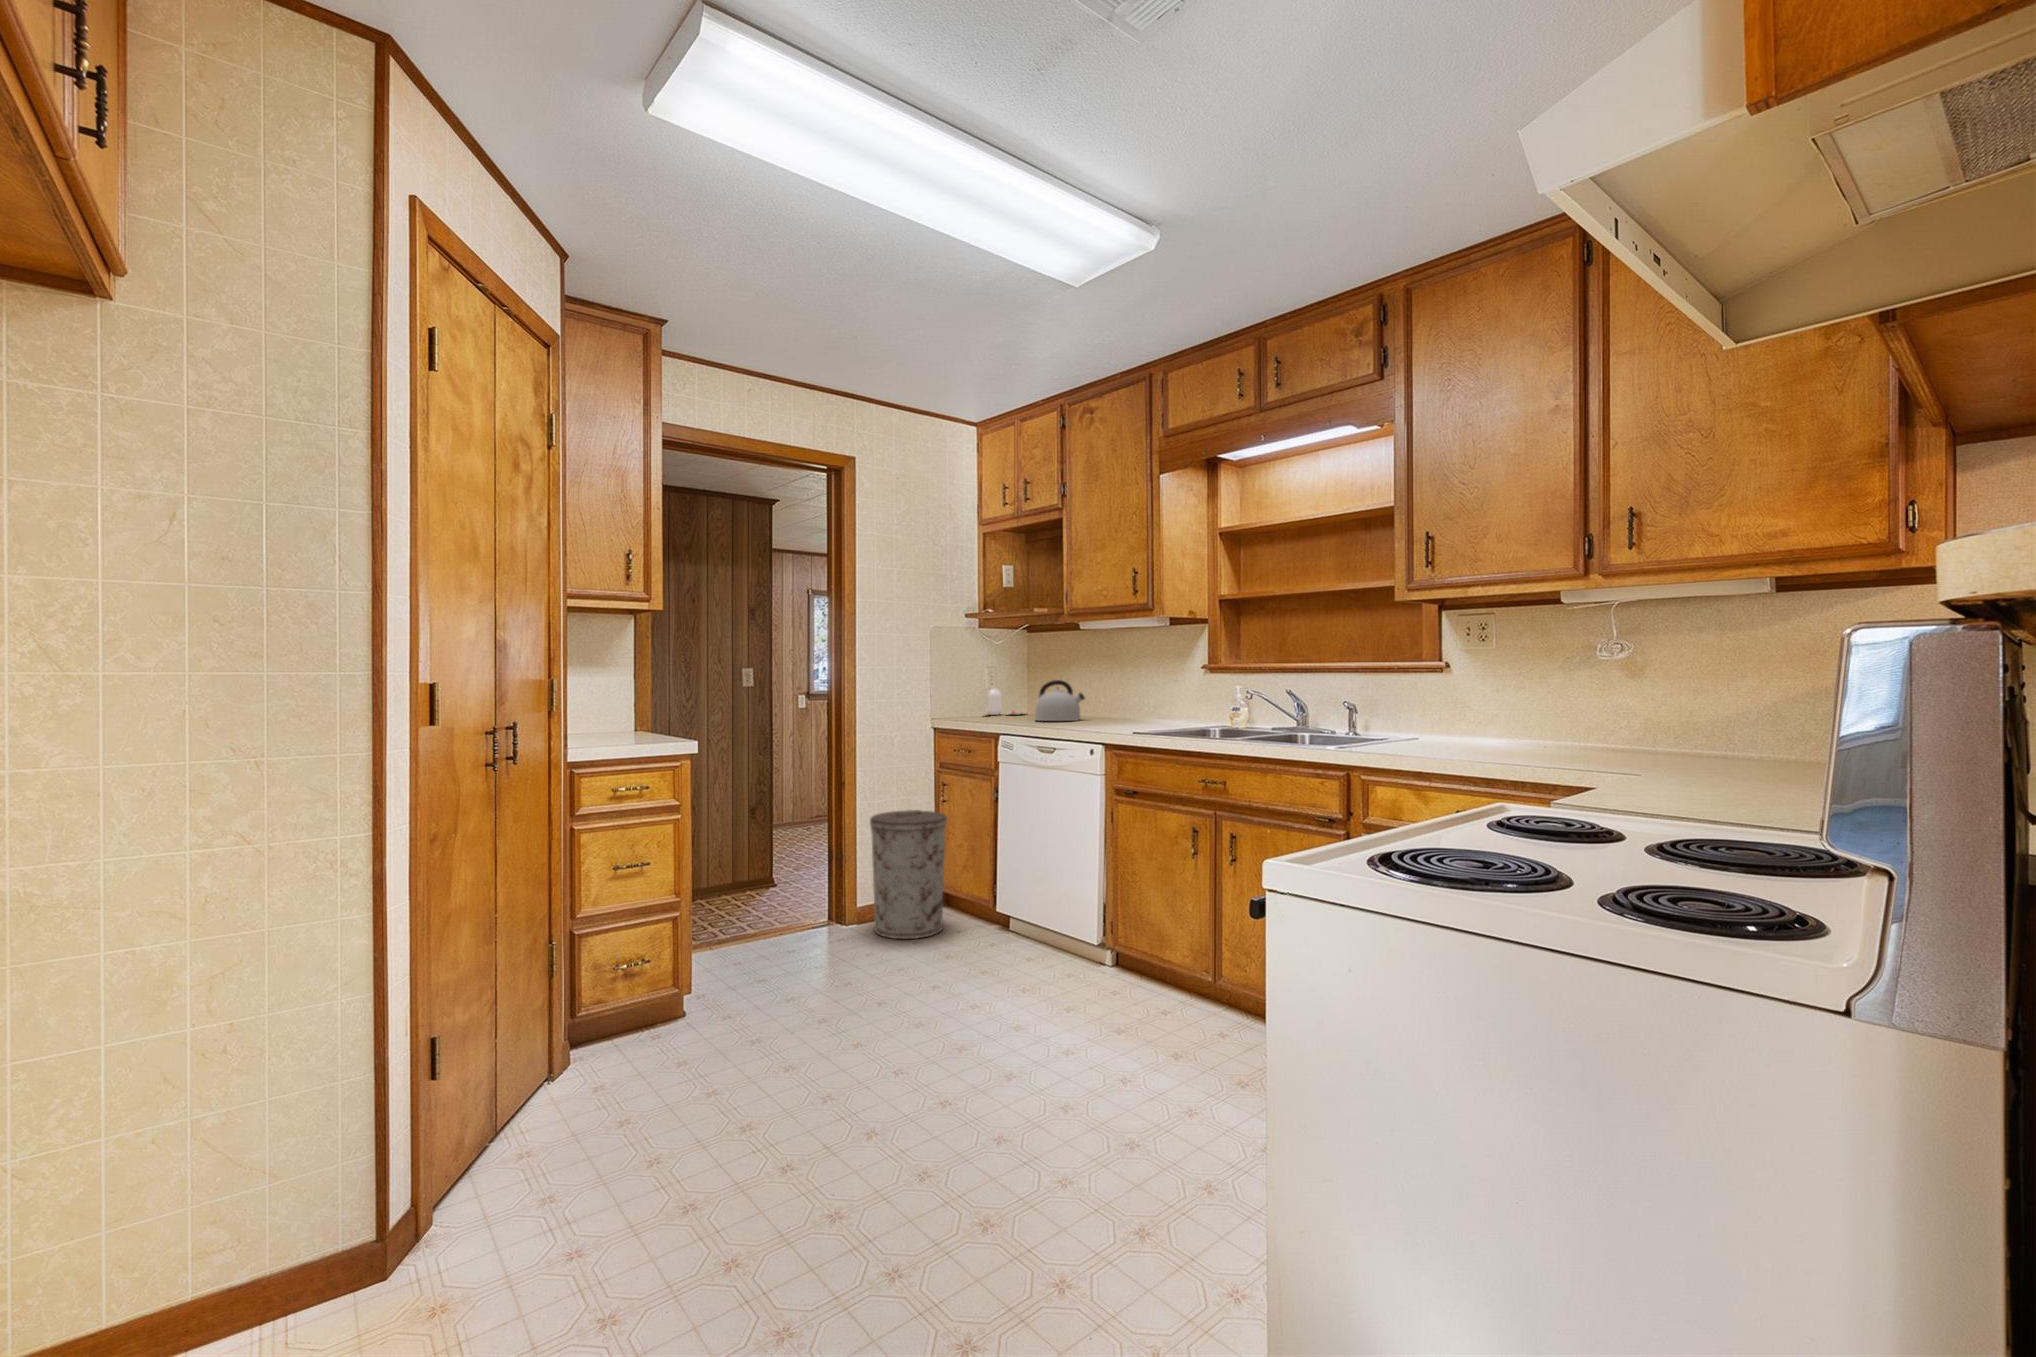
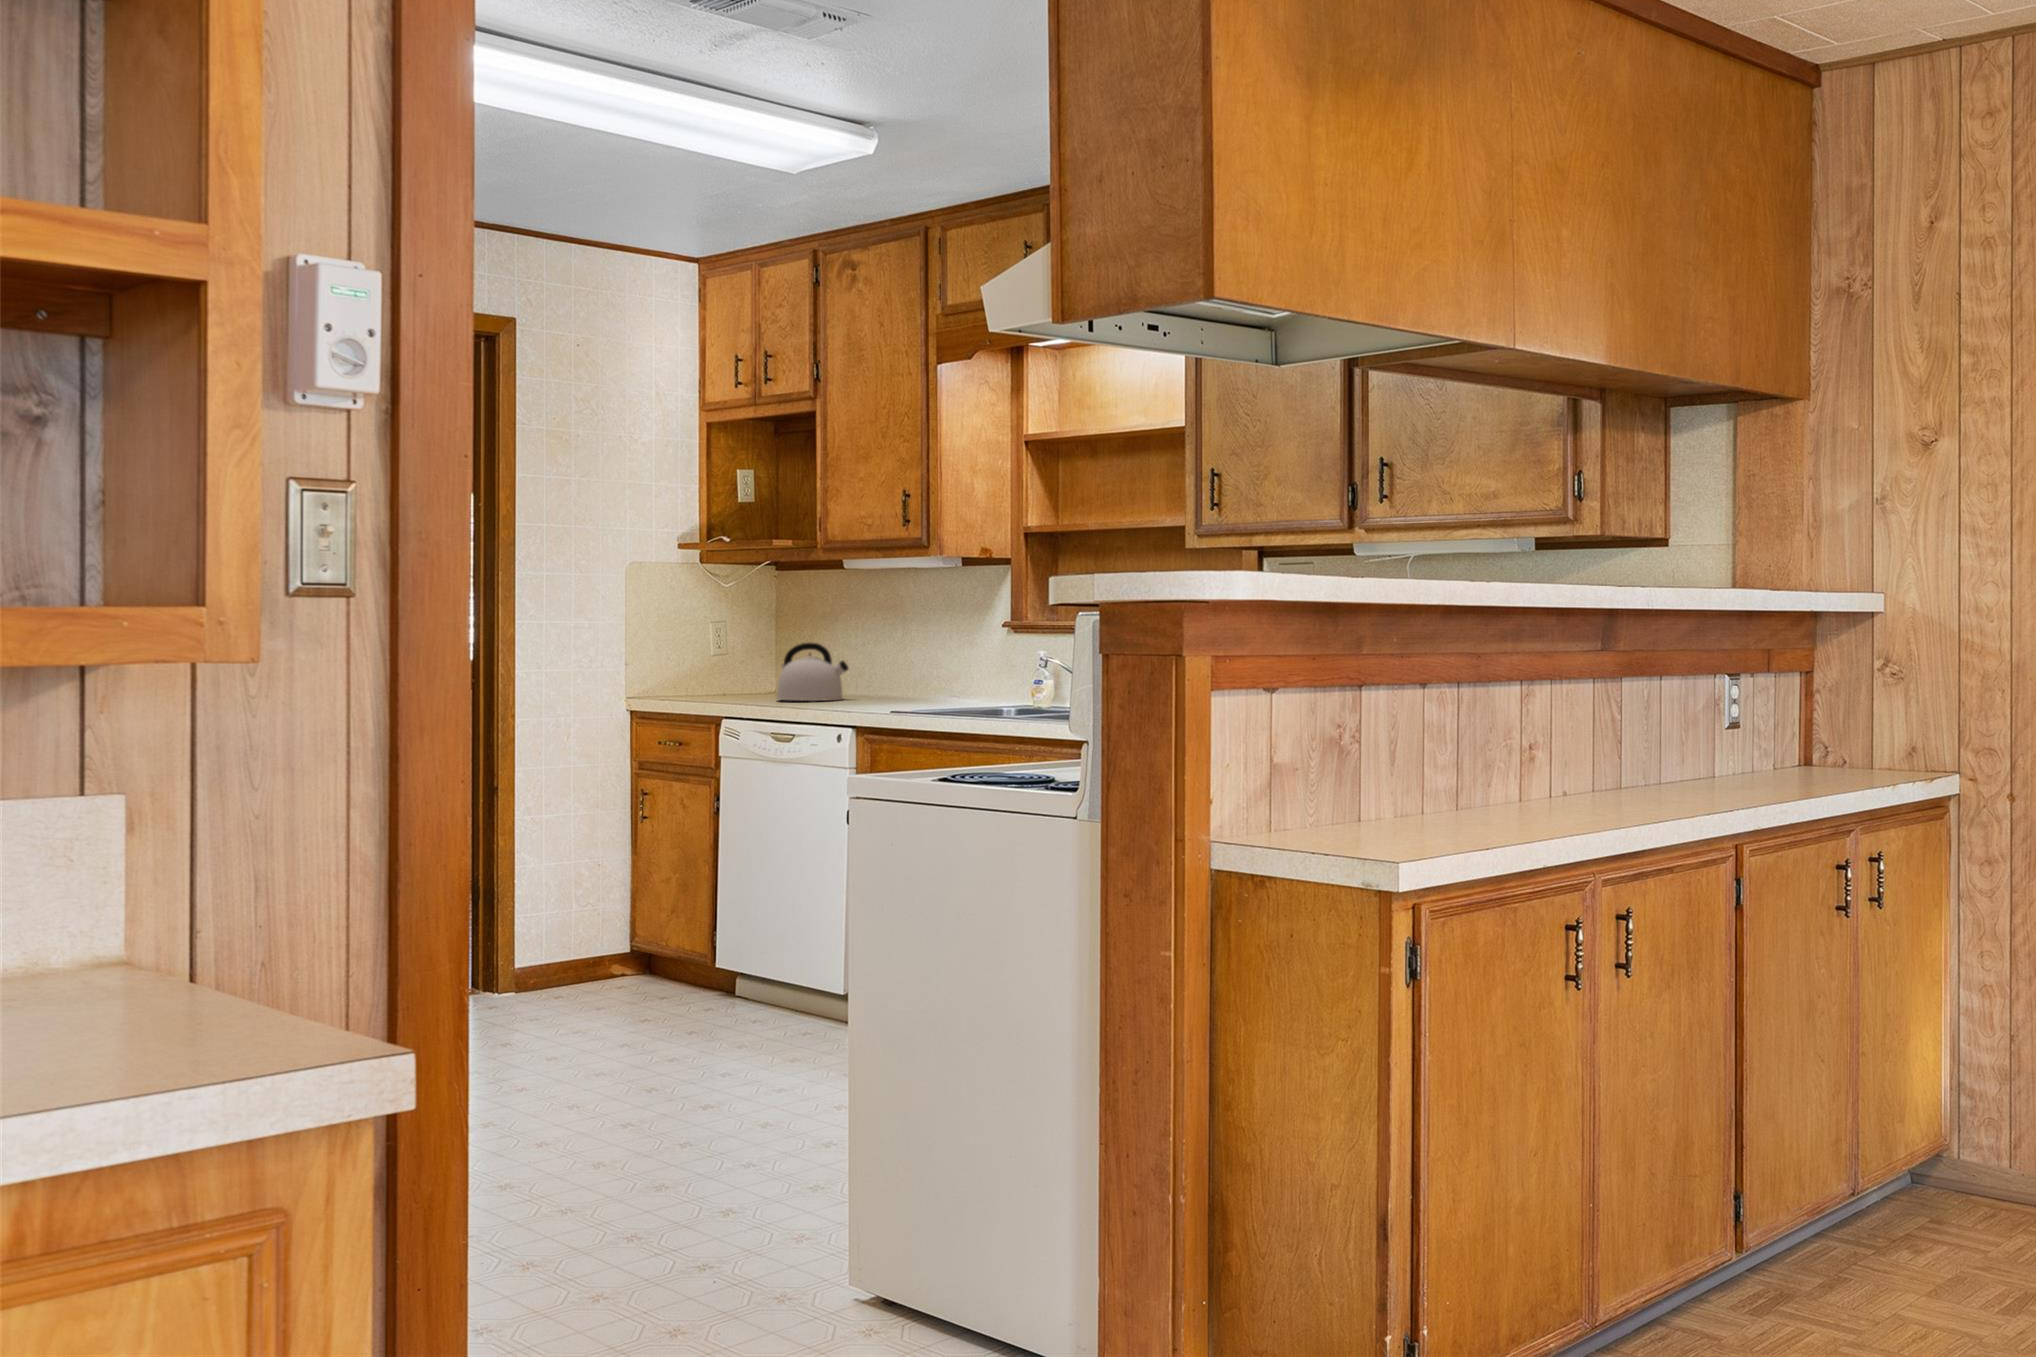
jar: present [985,687,1023,715] -> none [703,653,772,695]
trash can: present [870,810,947,939] -> none [535,826,647,1004]

